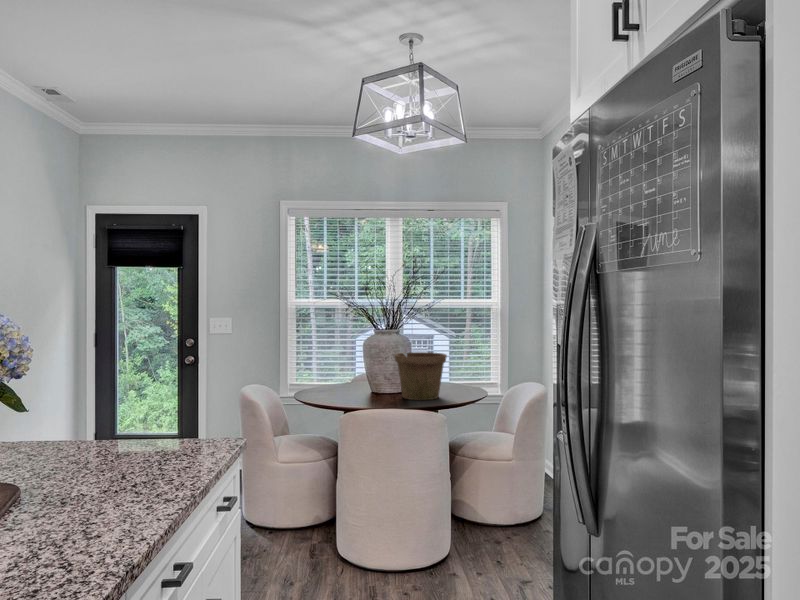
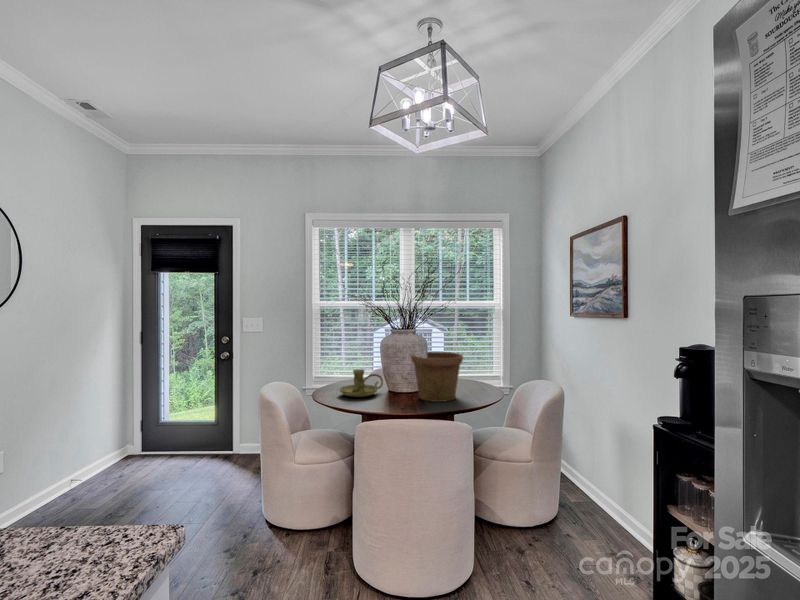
candle holder: none [322,370,366,397] -> present [340,369,383,397]

